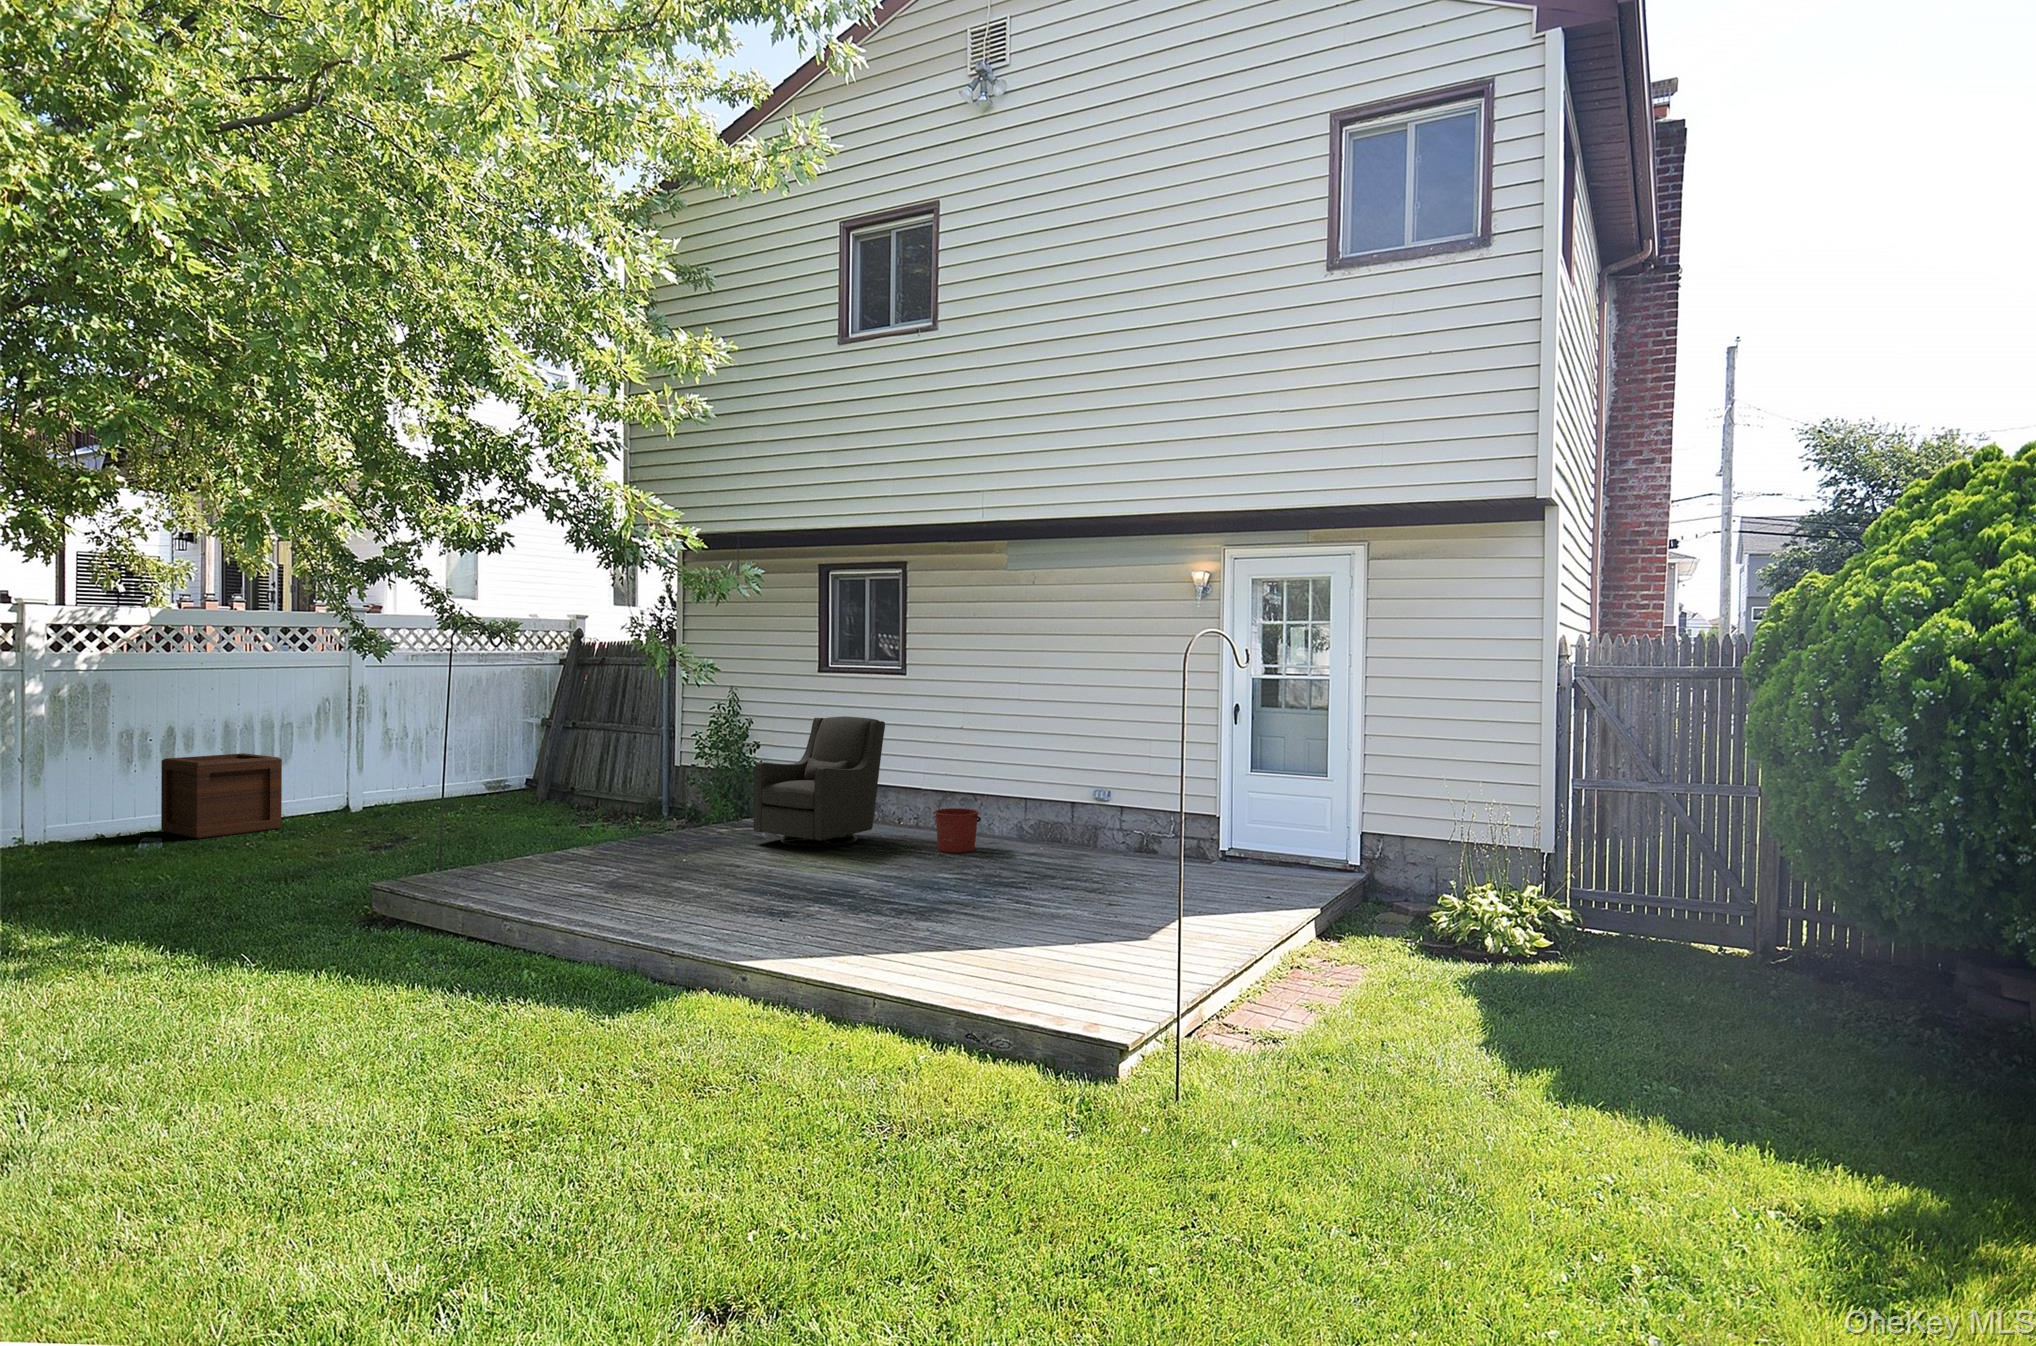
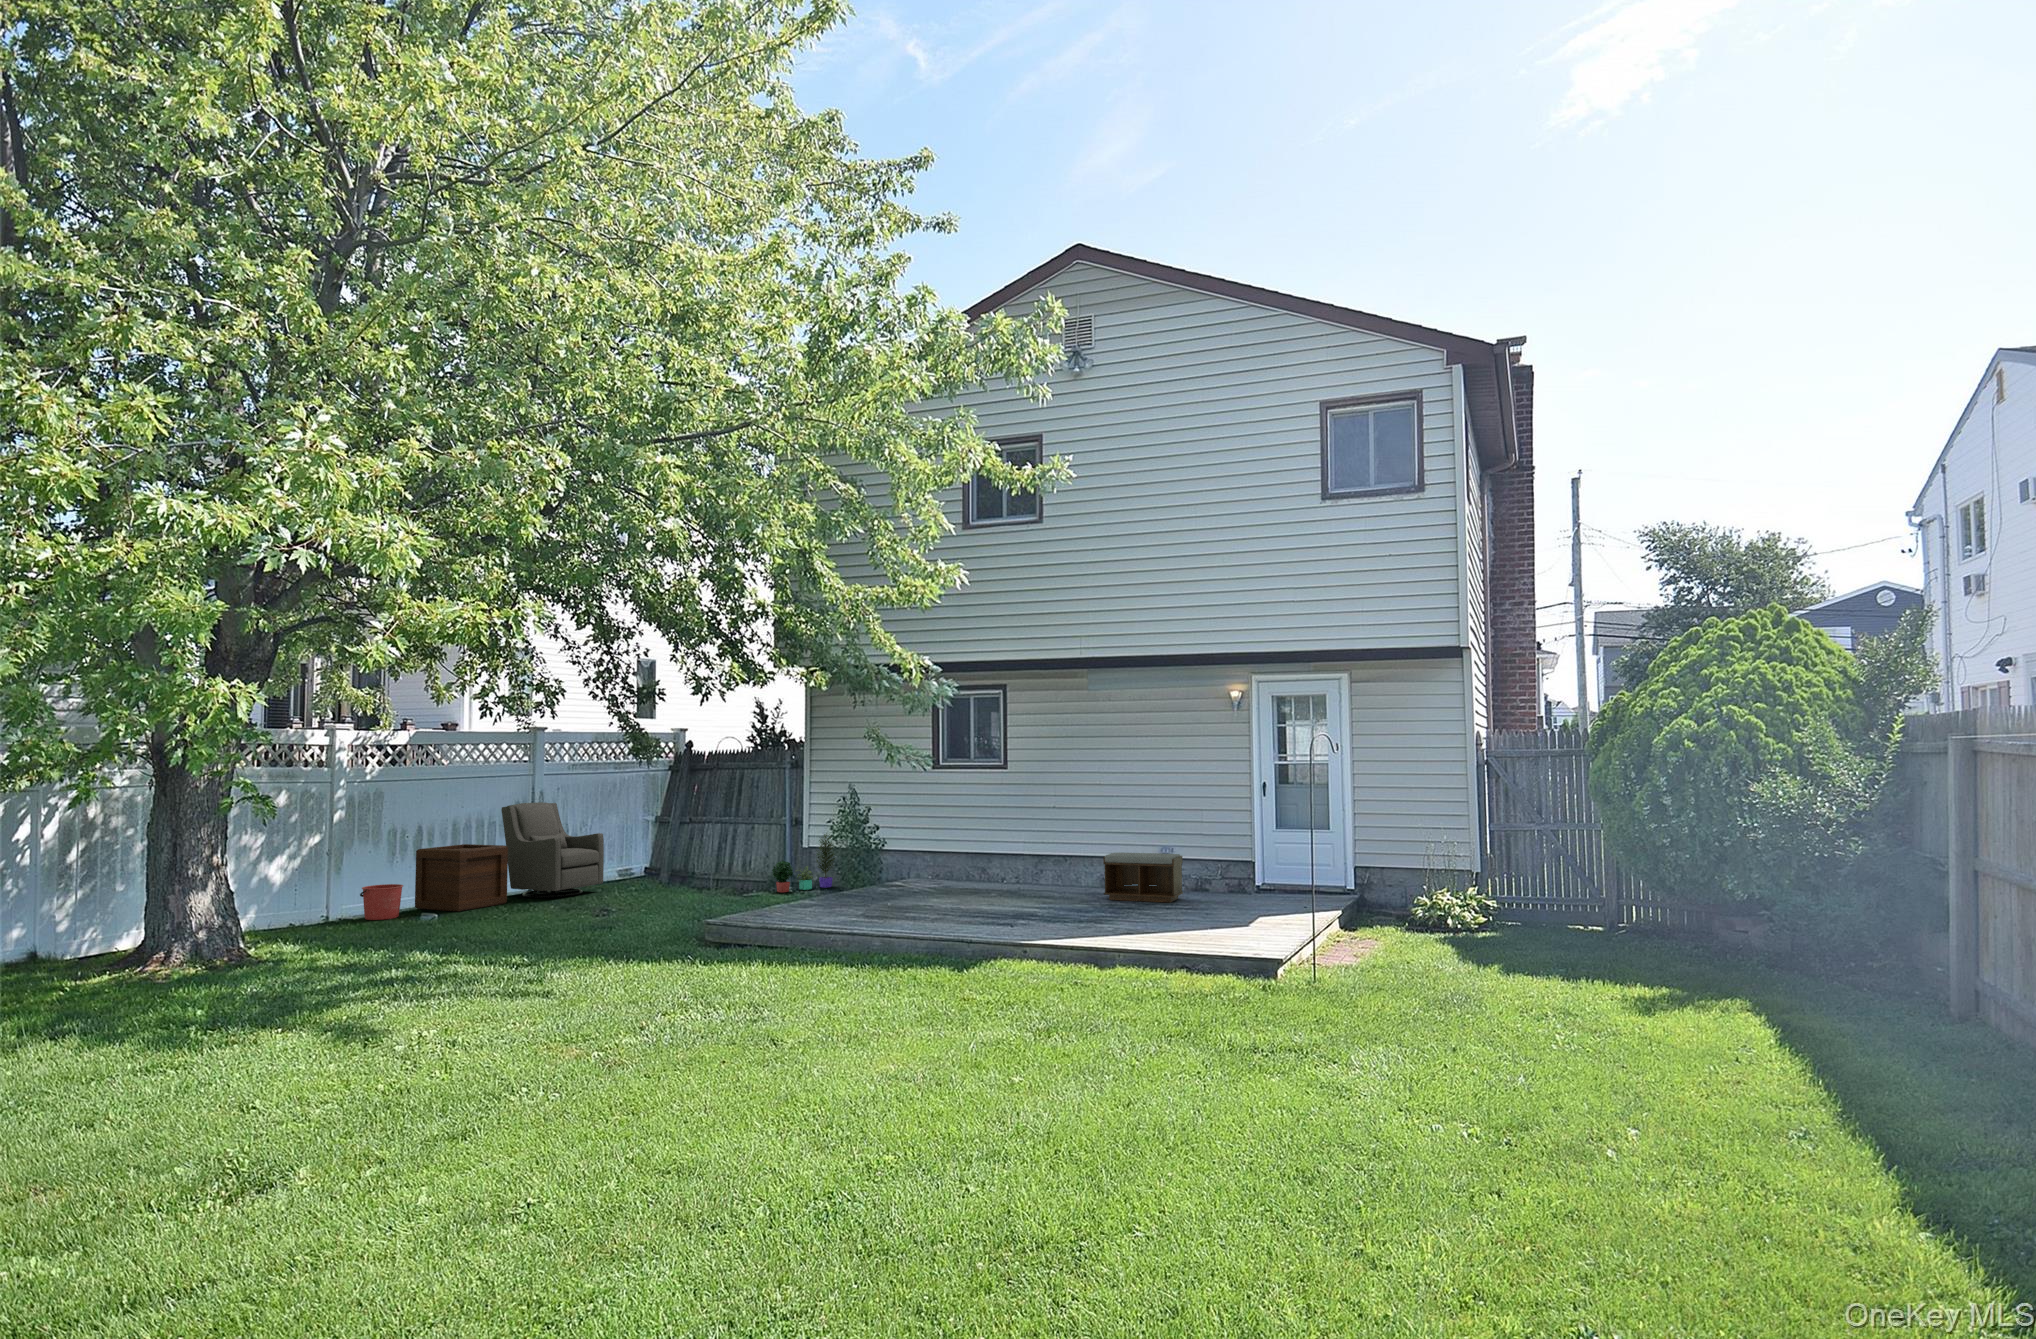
chair: present [753,716,885,847] -> present [501,802,604,898]
potted plant: none [614,753,706,827] -> present [772,833,835,892]
bench: none [1008,797,1119,871] -> present [1103,852,1183,903]
bucket: present [934,808,981,853] -> present [360,884,403,920]

